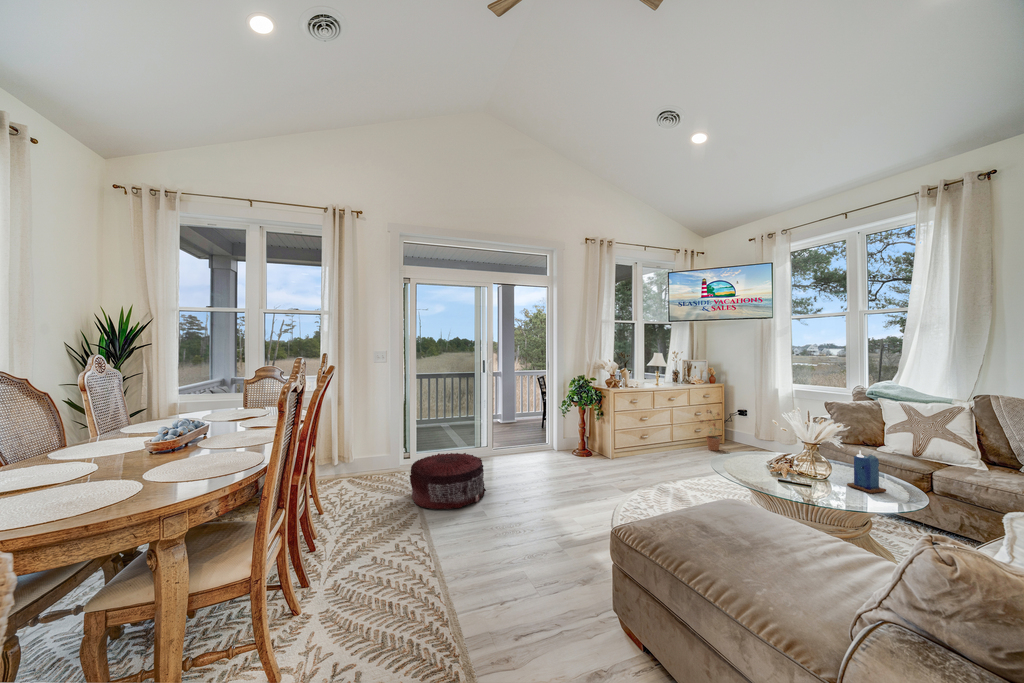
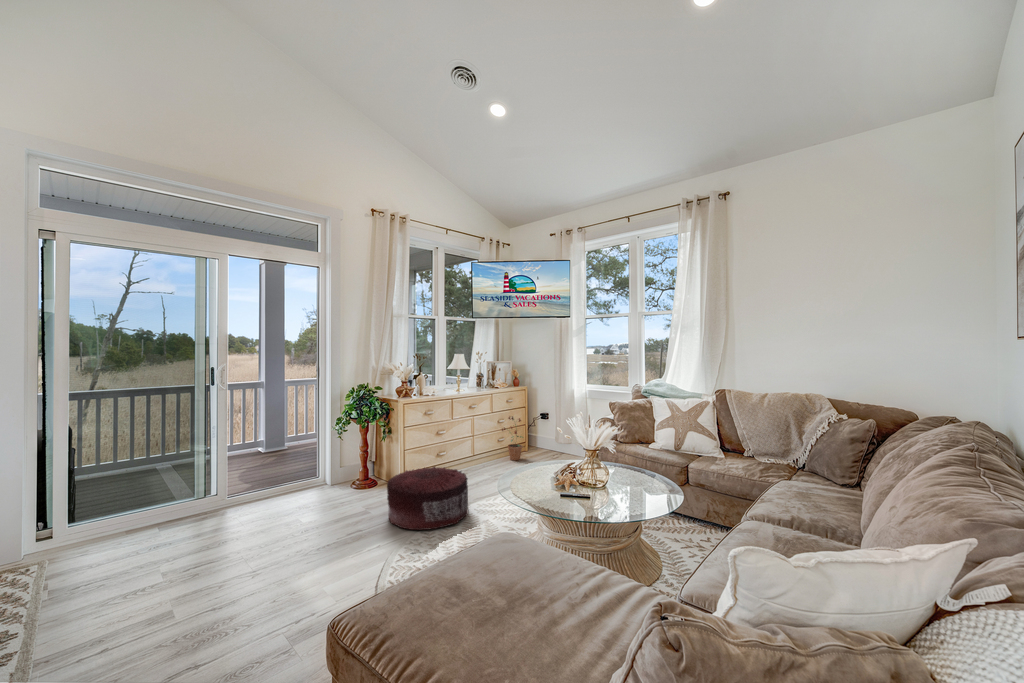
candle: present [847,451,886,493] -> none [619,455,650,499]
pouf: present [410,453,486,509] -> present [387,466,468,530]

